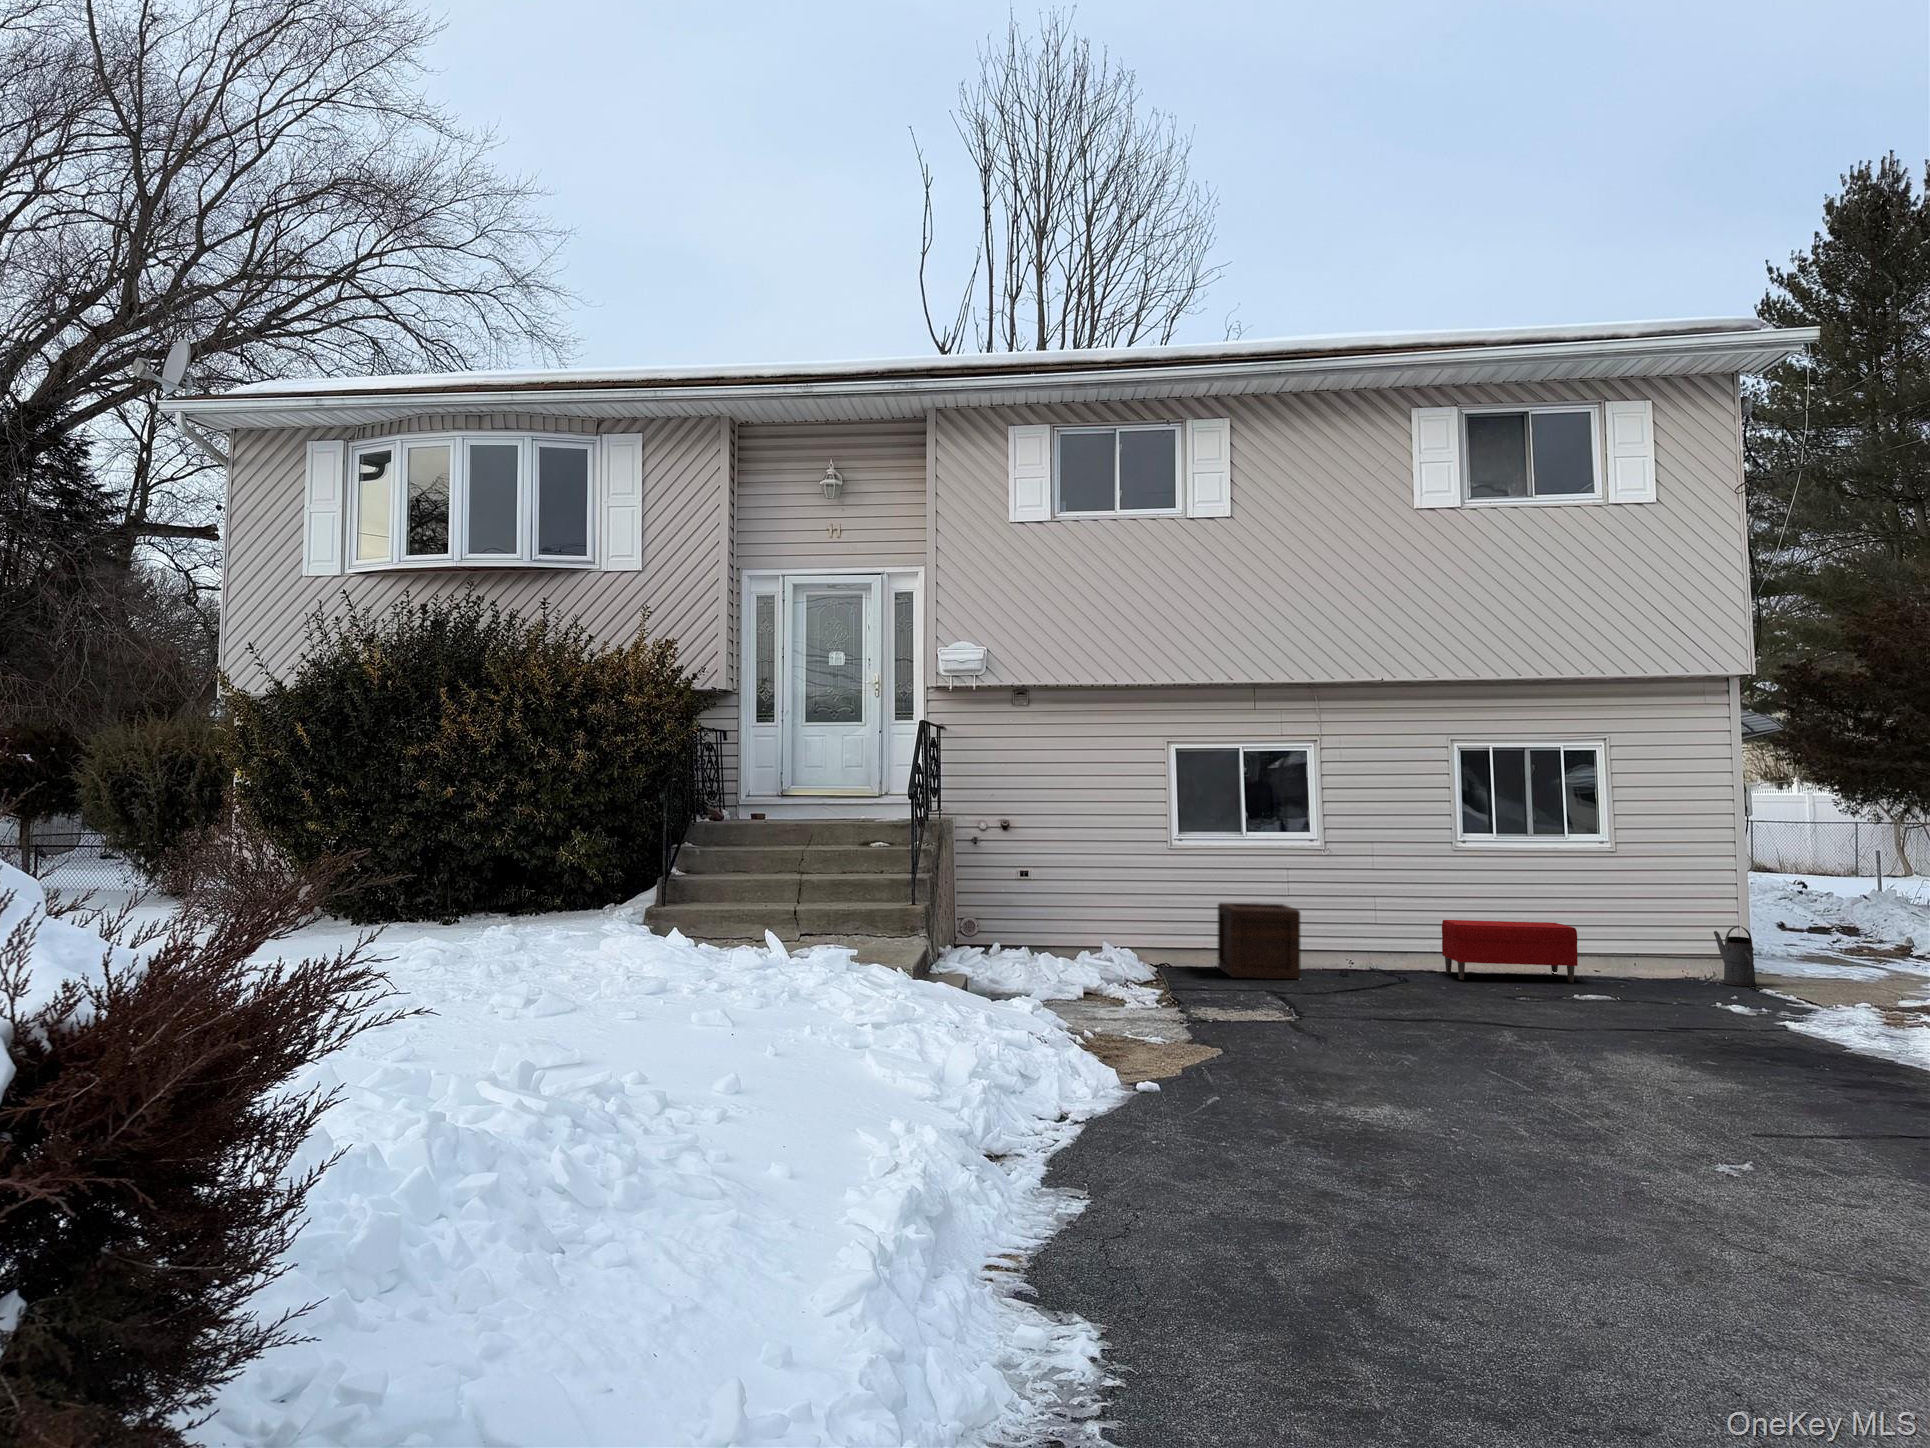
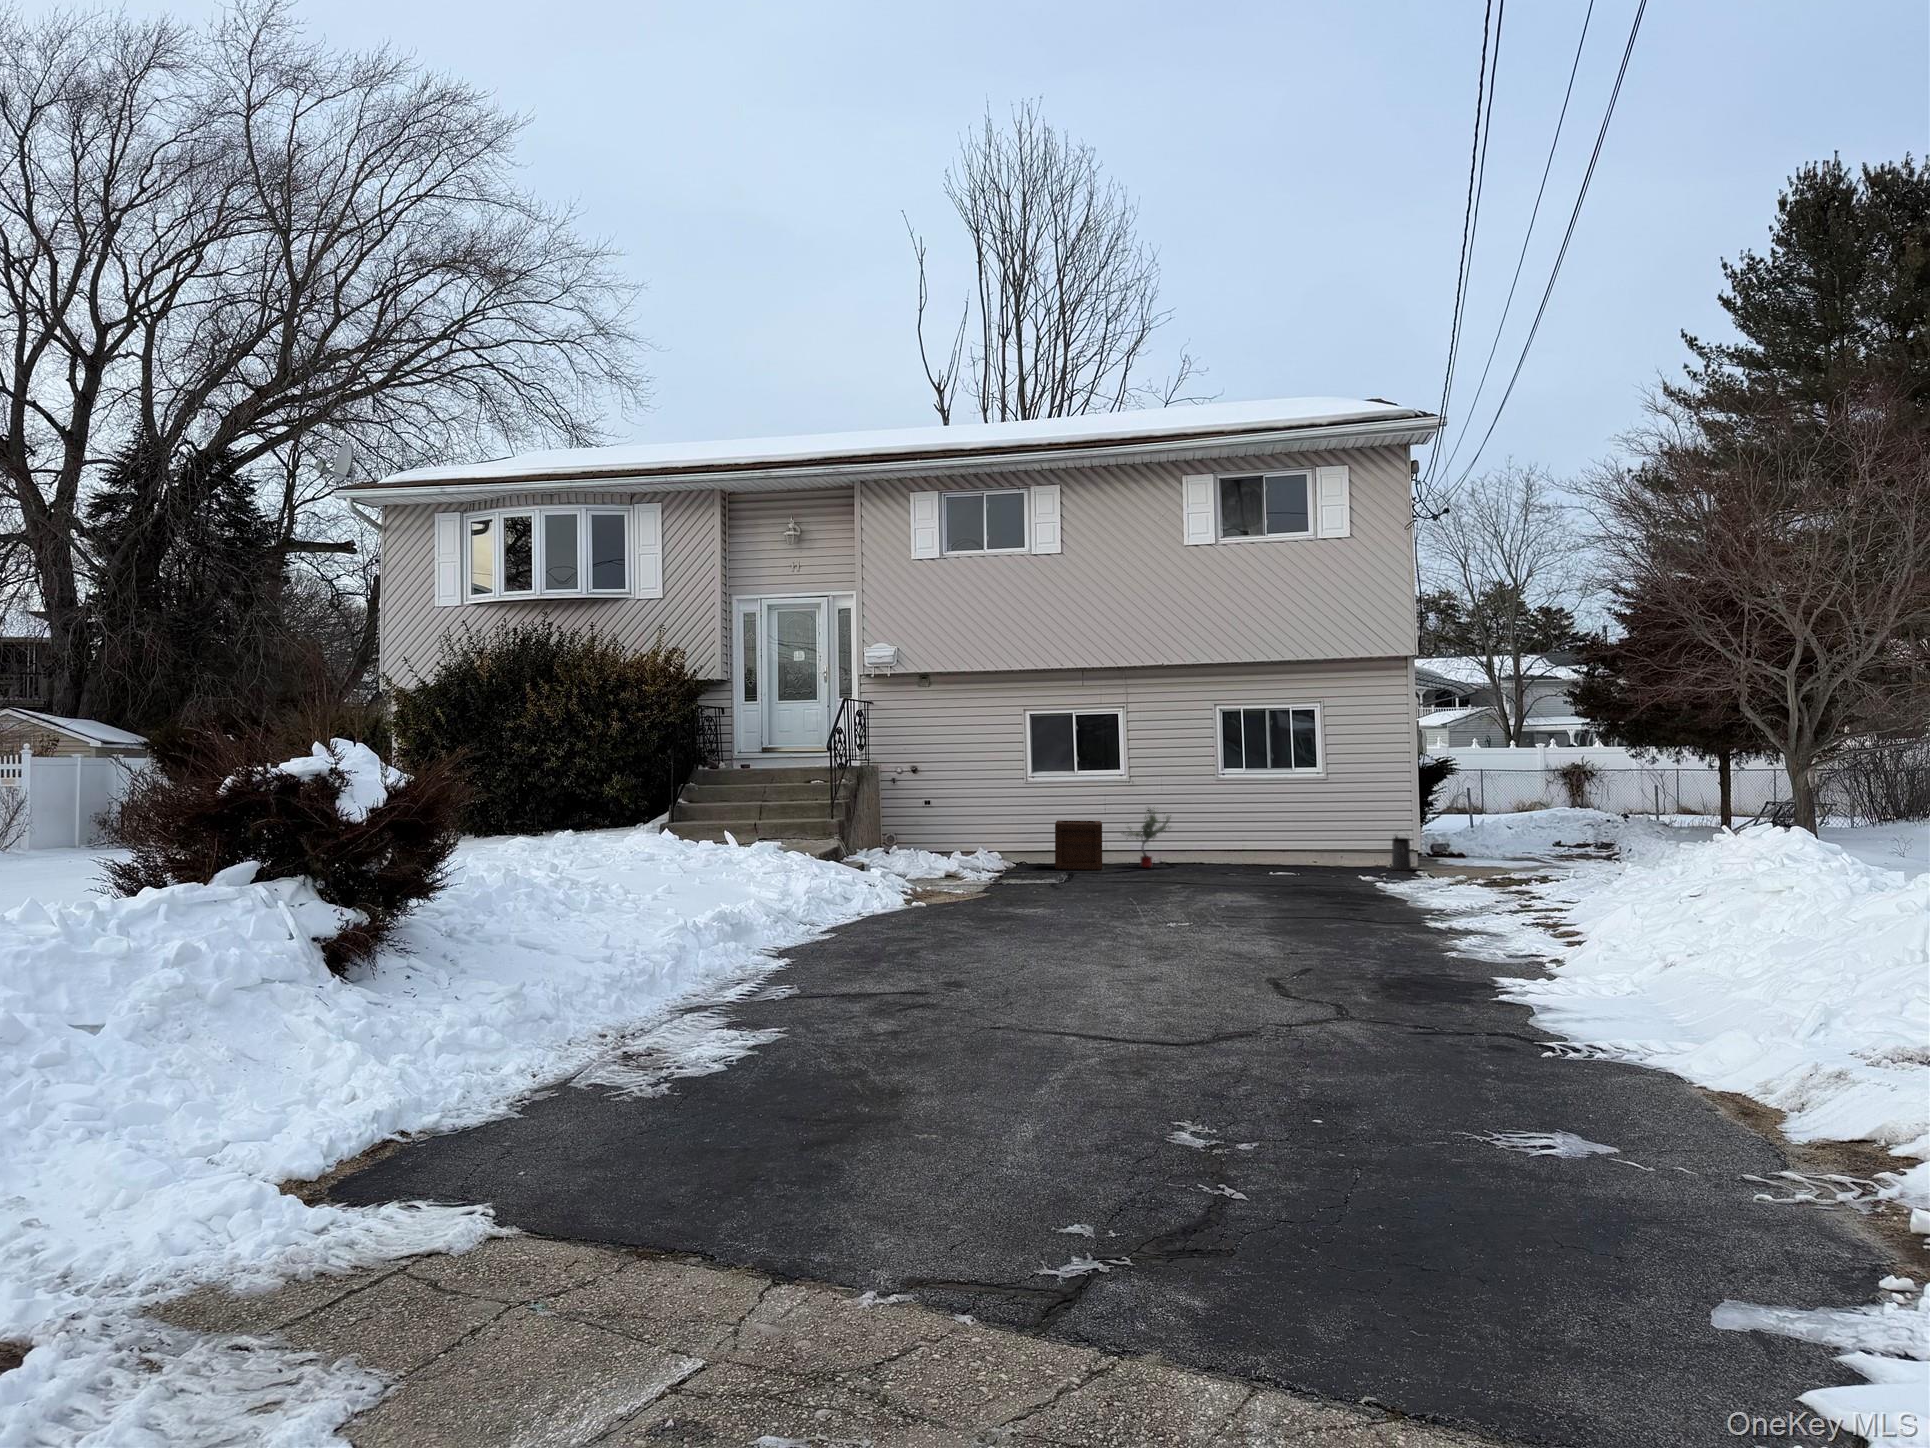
potted tree: none [1319,884,1396,976] -> present [1123,807,1171,868]
bench: present [1442,920,1578,983] -> none [1208,830,1290,870]

